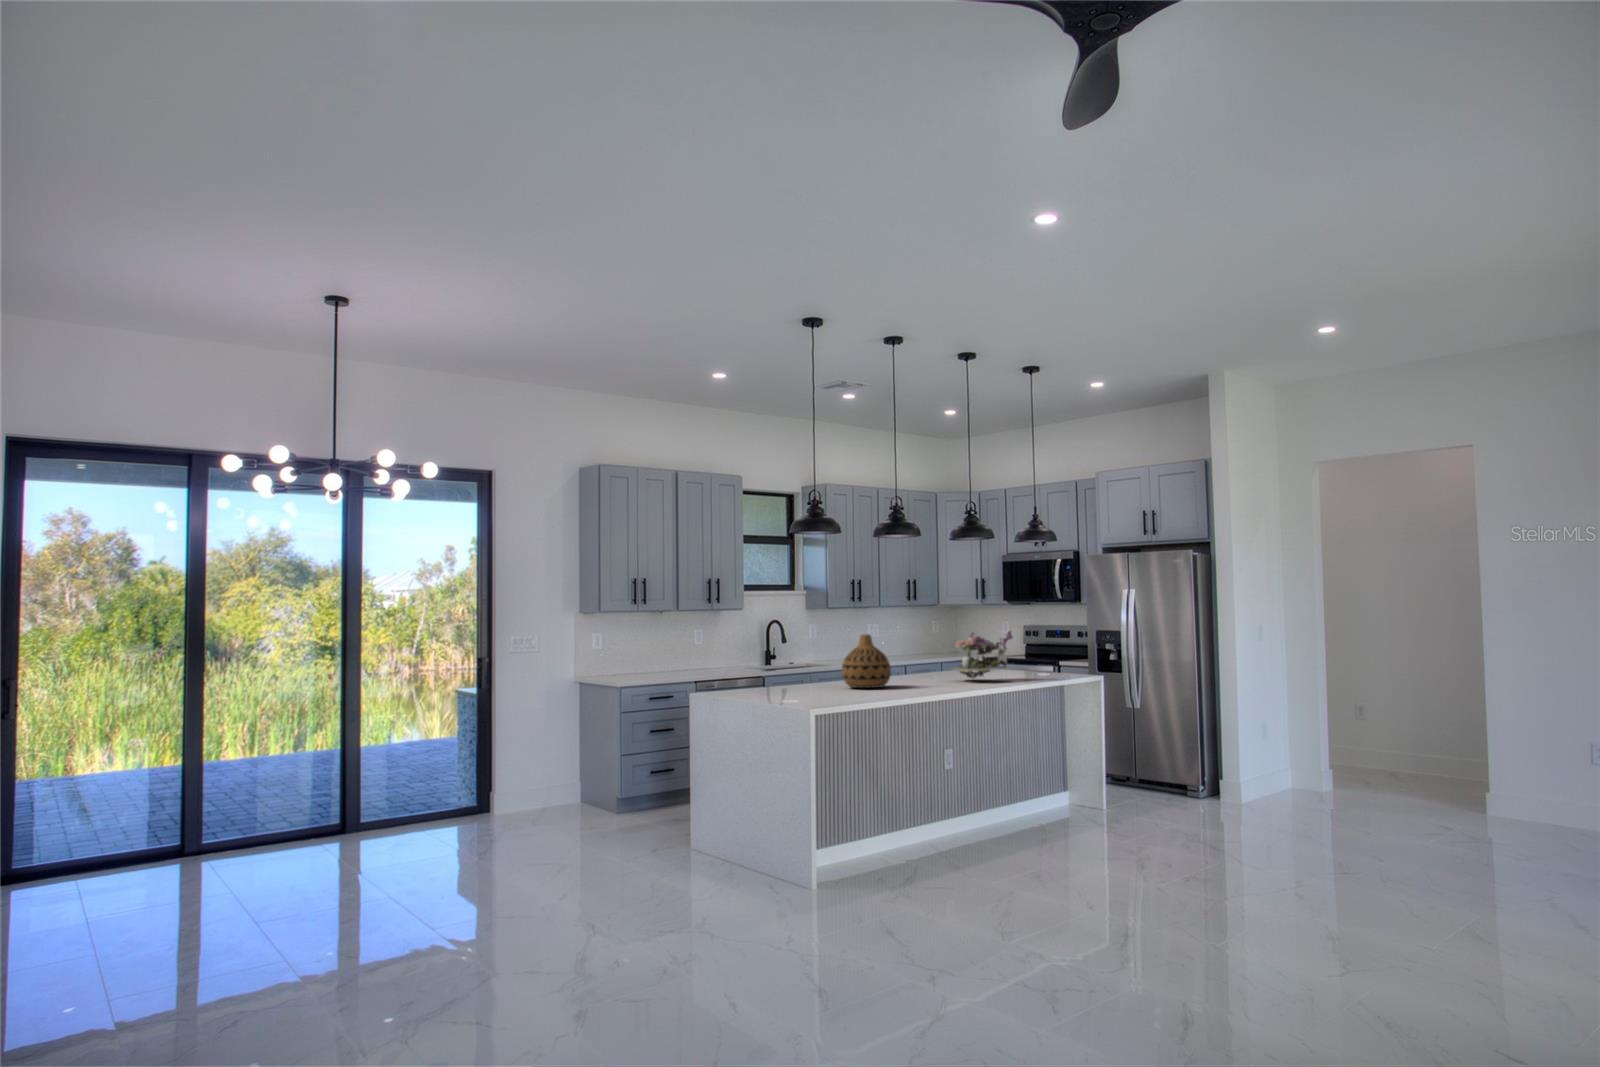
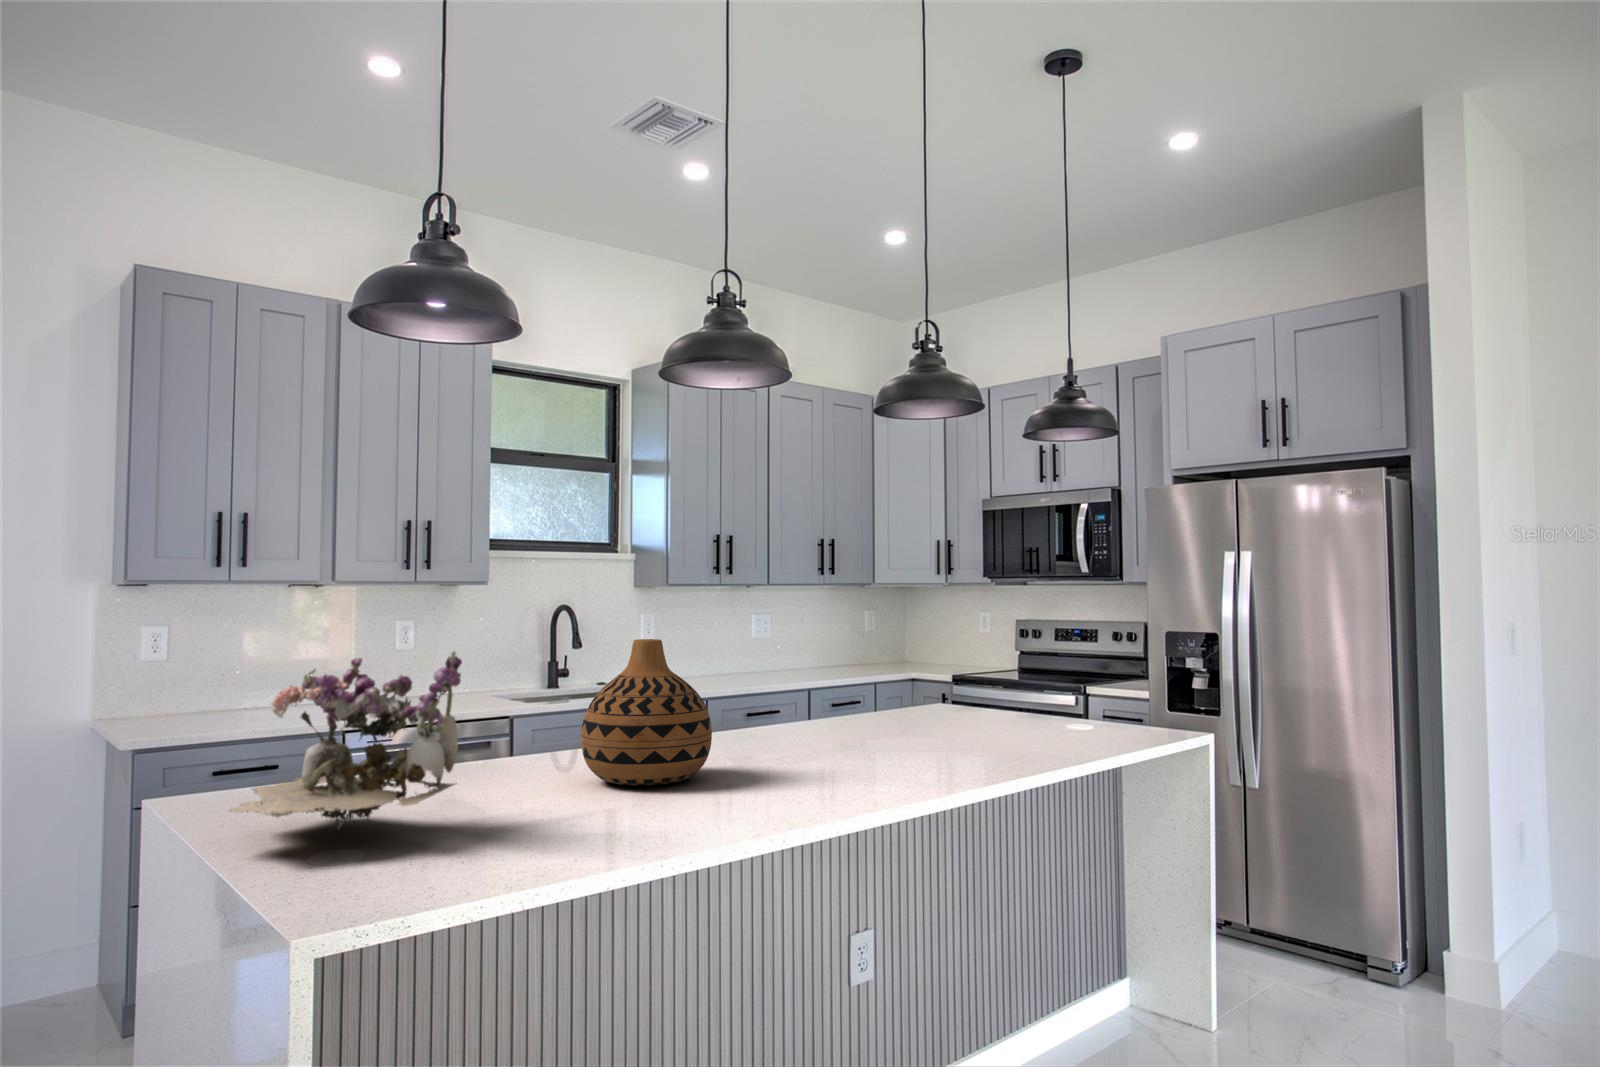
flower arrangement: present [953,631,1013,679] -> present [229,651,462,829]

